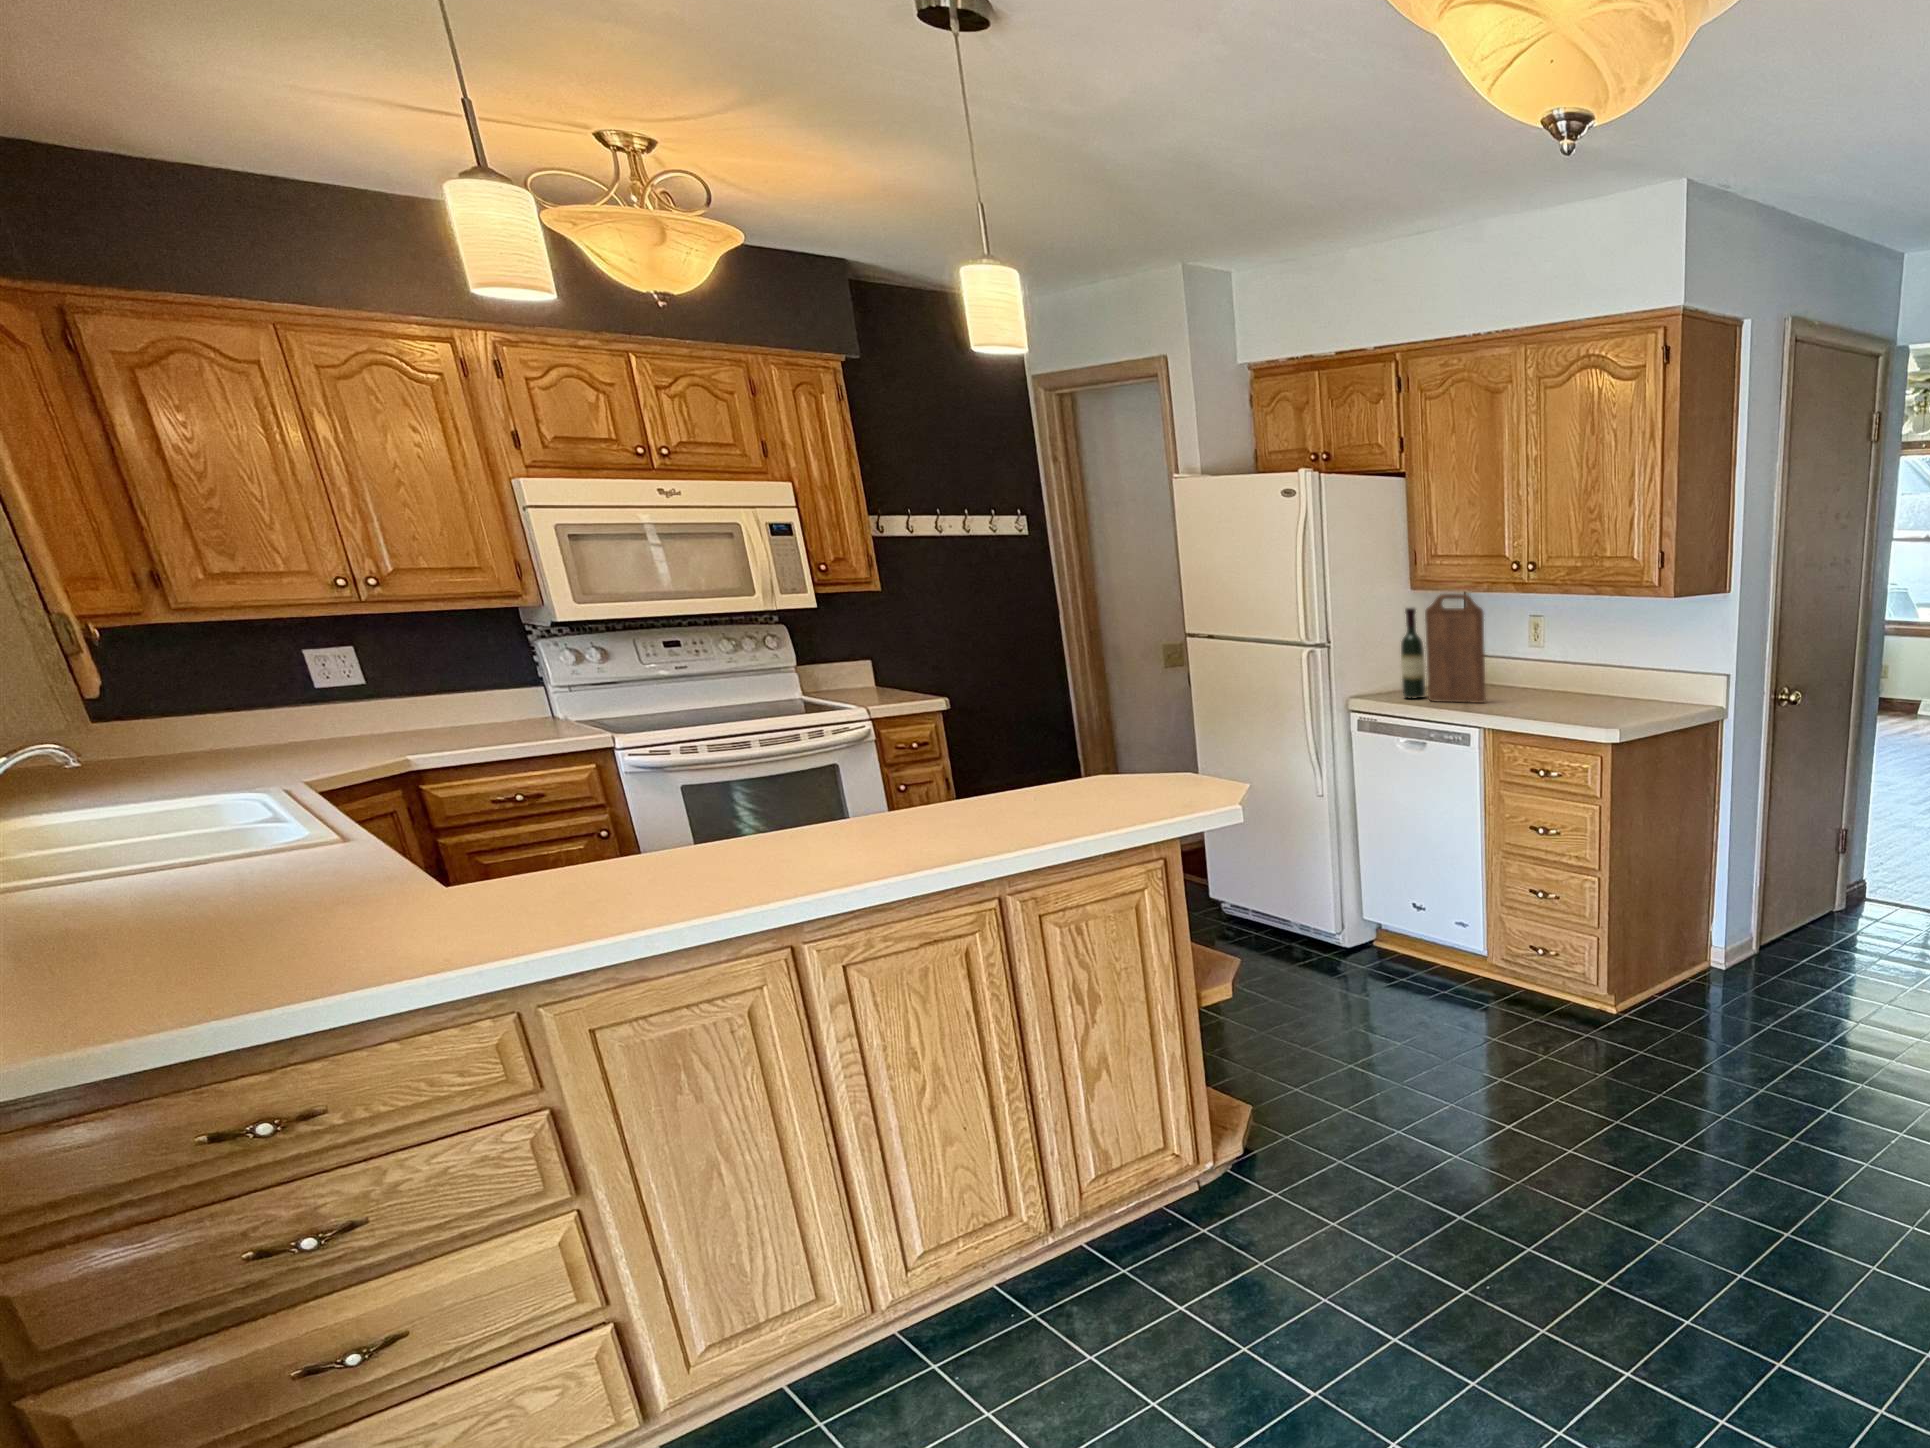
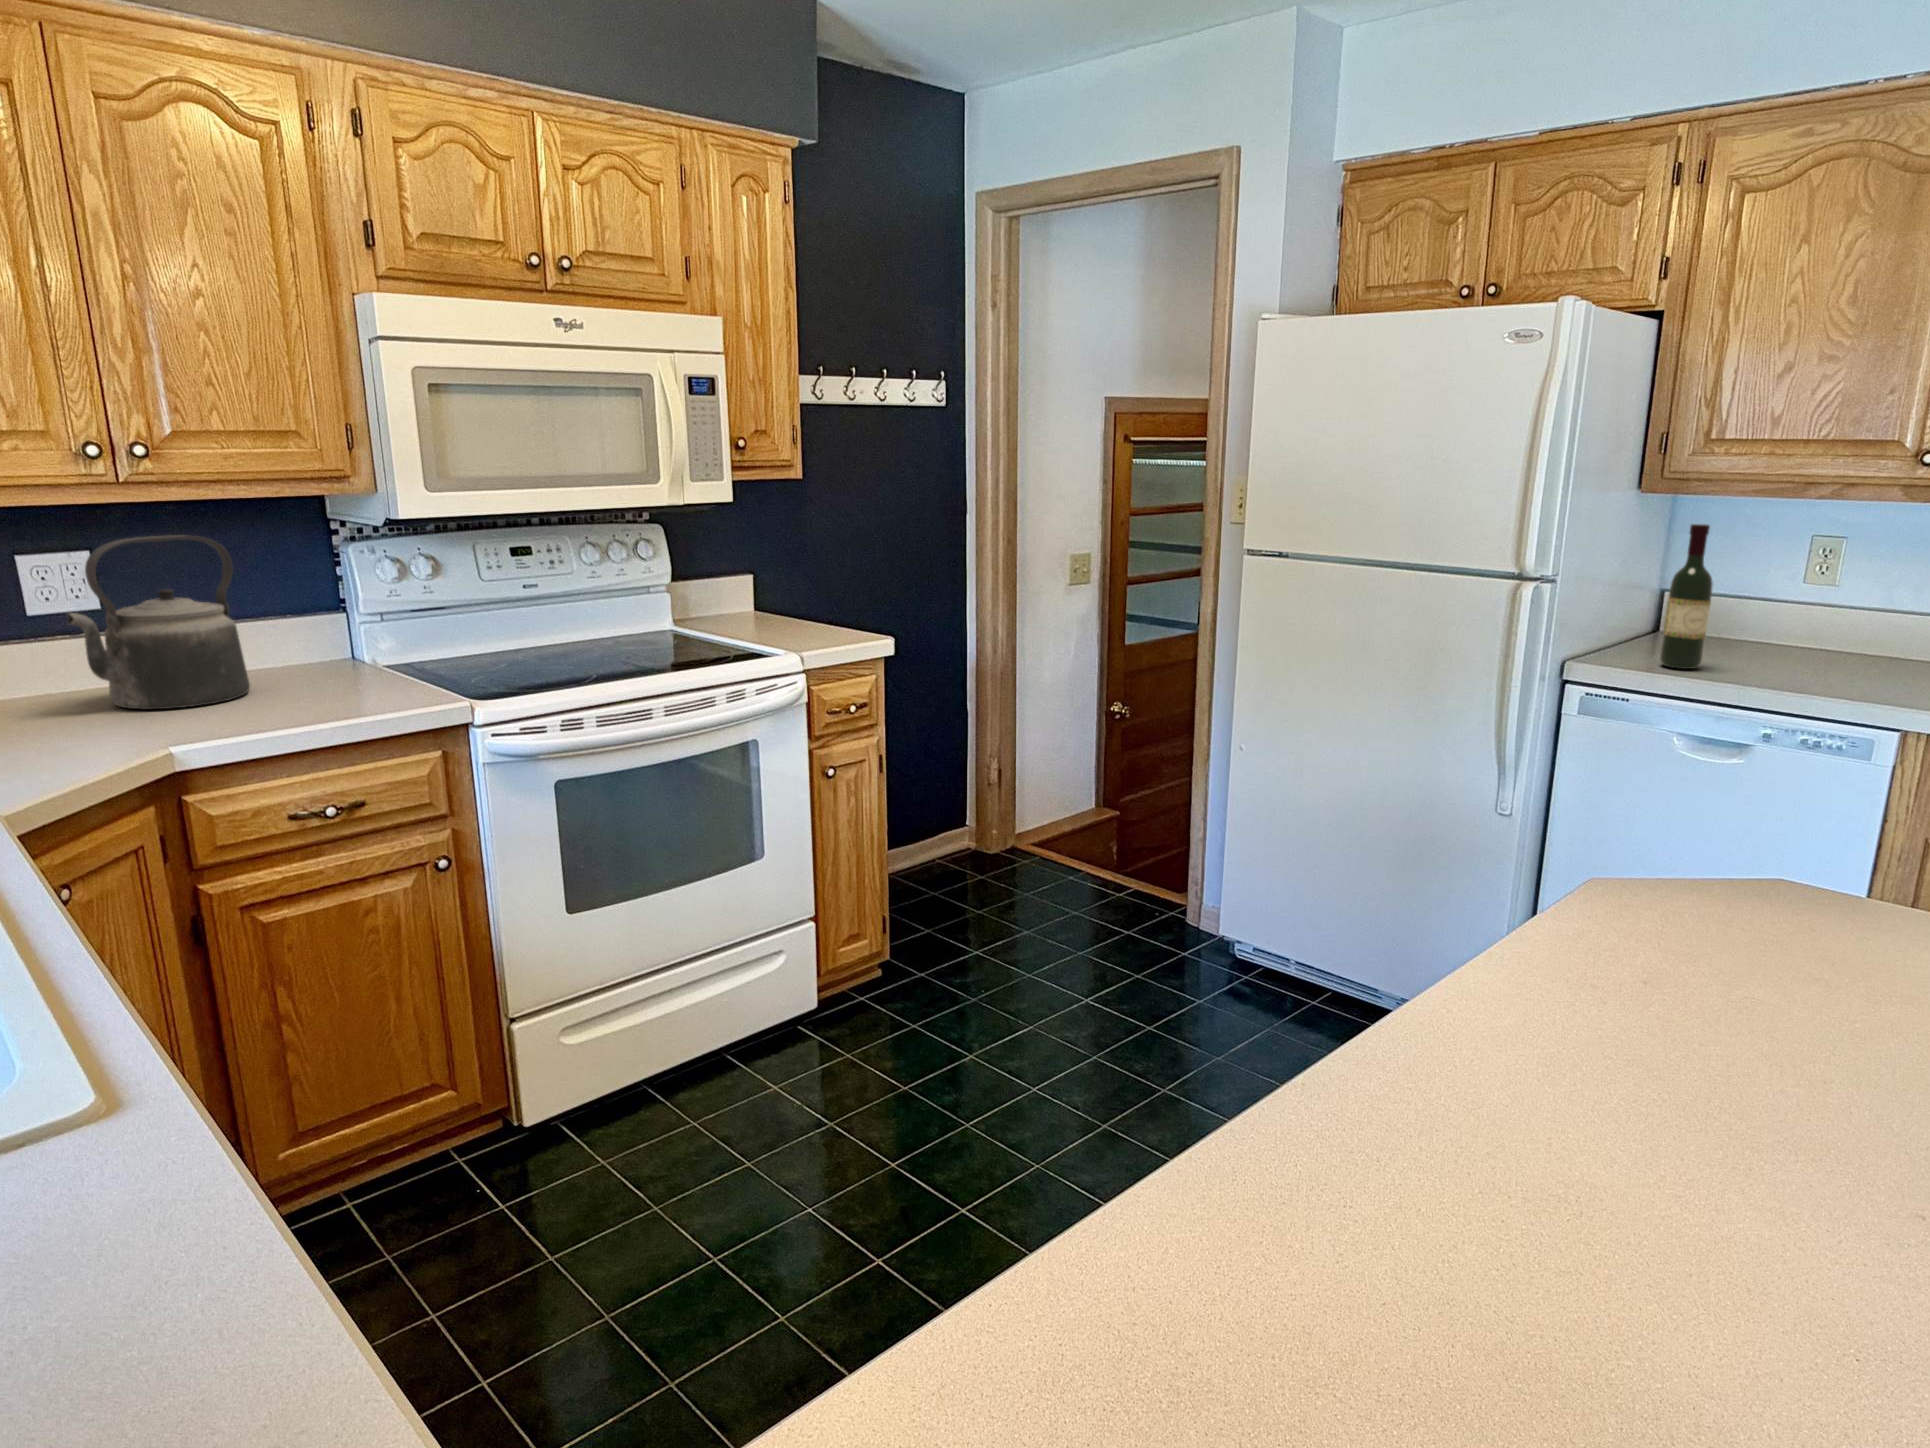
cutting board: present [1425,594,1486,703] -> none [1727,504,1871,684]
kettle: none [339,635,473,743] -> present [67,535,250,709]

